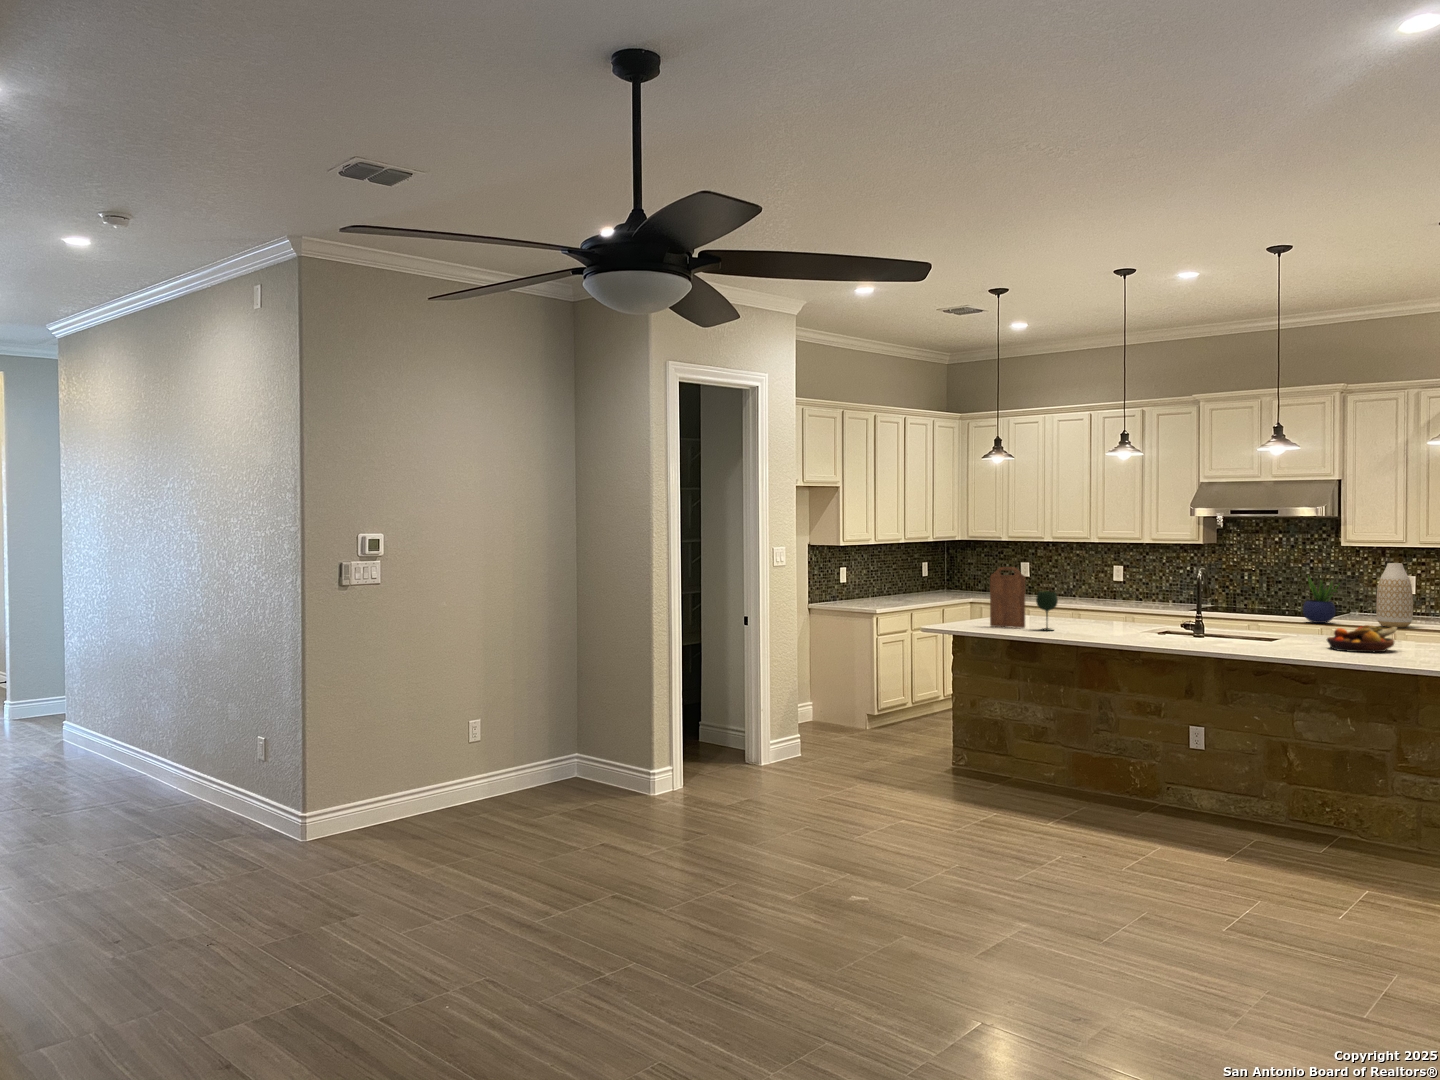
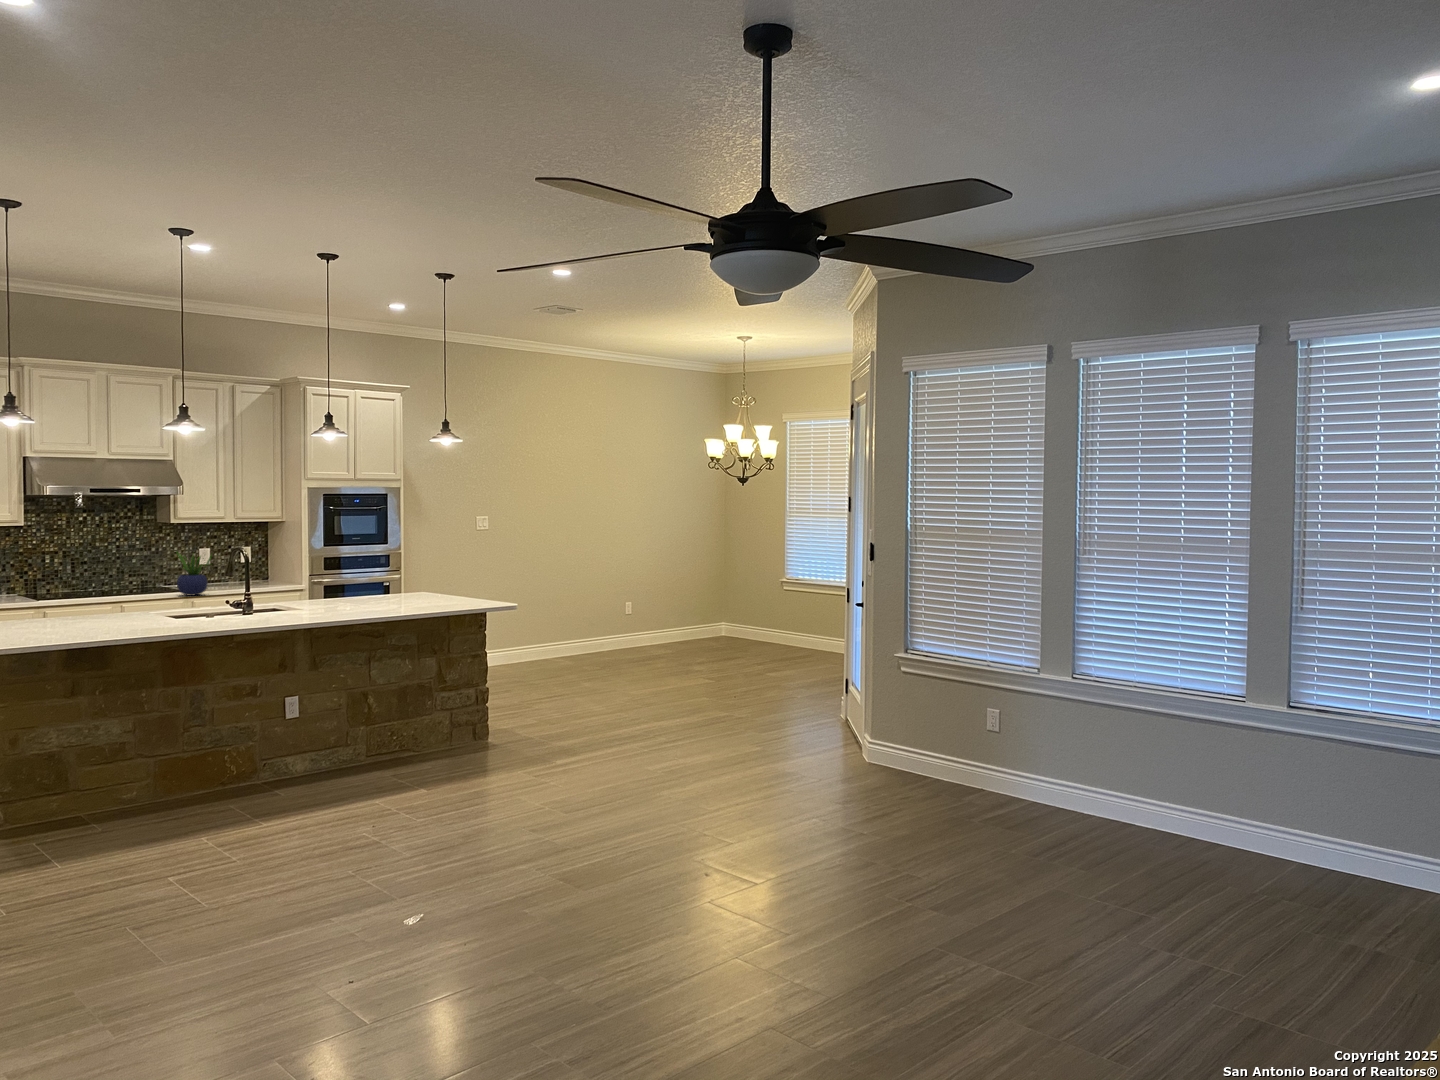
vase: present [1376,563,1413,628] -> none [235,536,265,592]
cutting board: present [990,567,1025,628] -> none [26,555,78,636]
wine glass: present [1036,591,1058,631] -> none [97,580,127,629]
fruit bowl: present [1327,625,1397,652] -> none [362,581,412,604]

